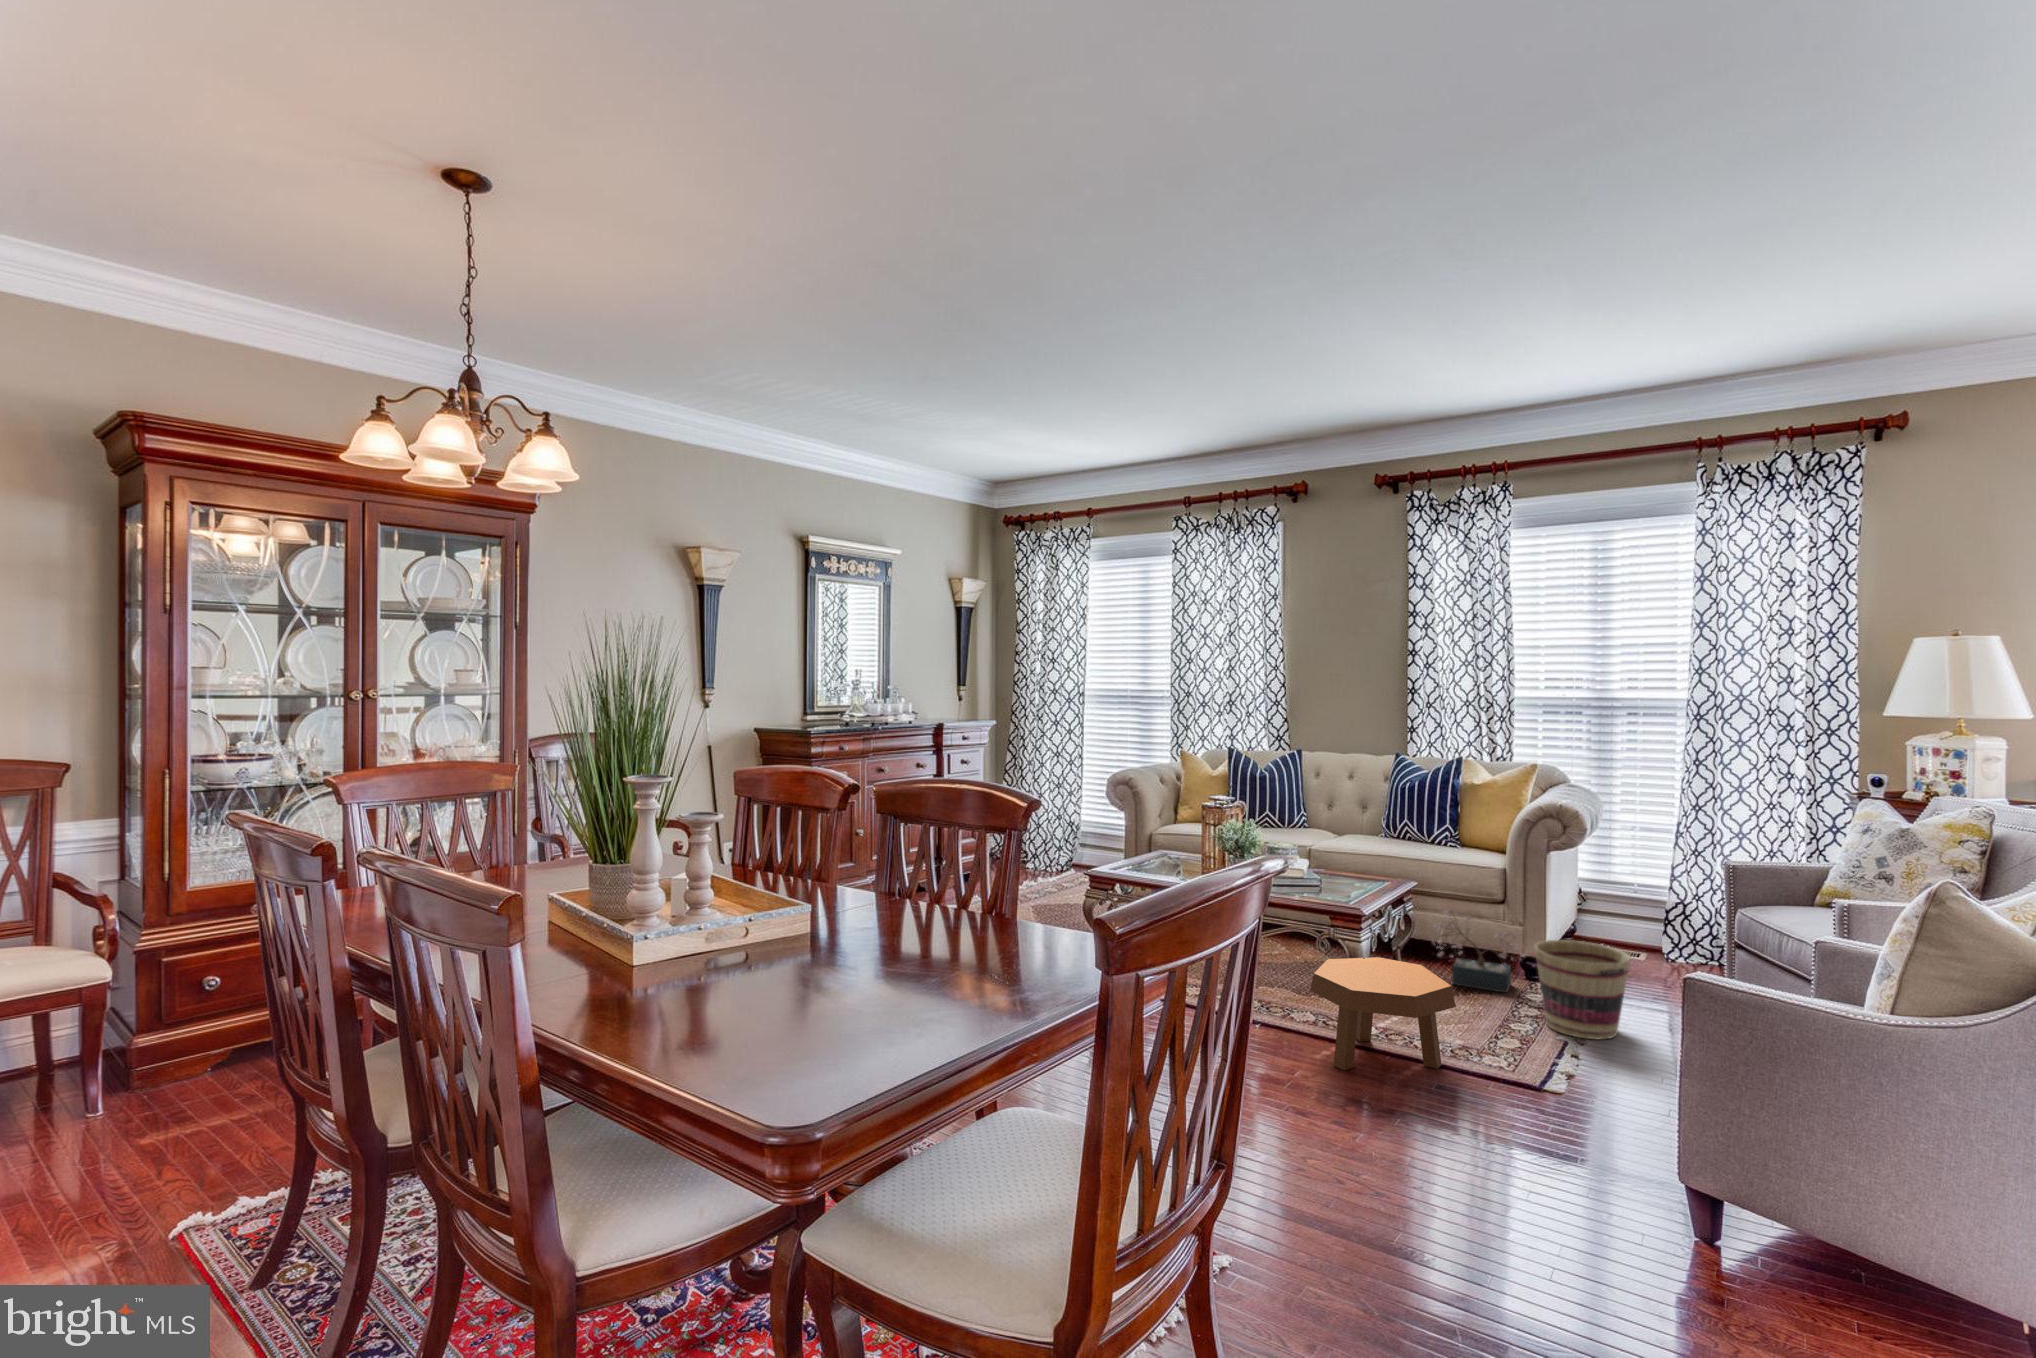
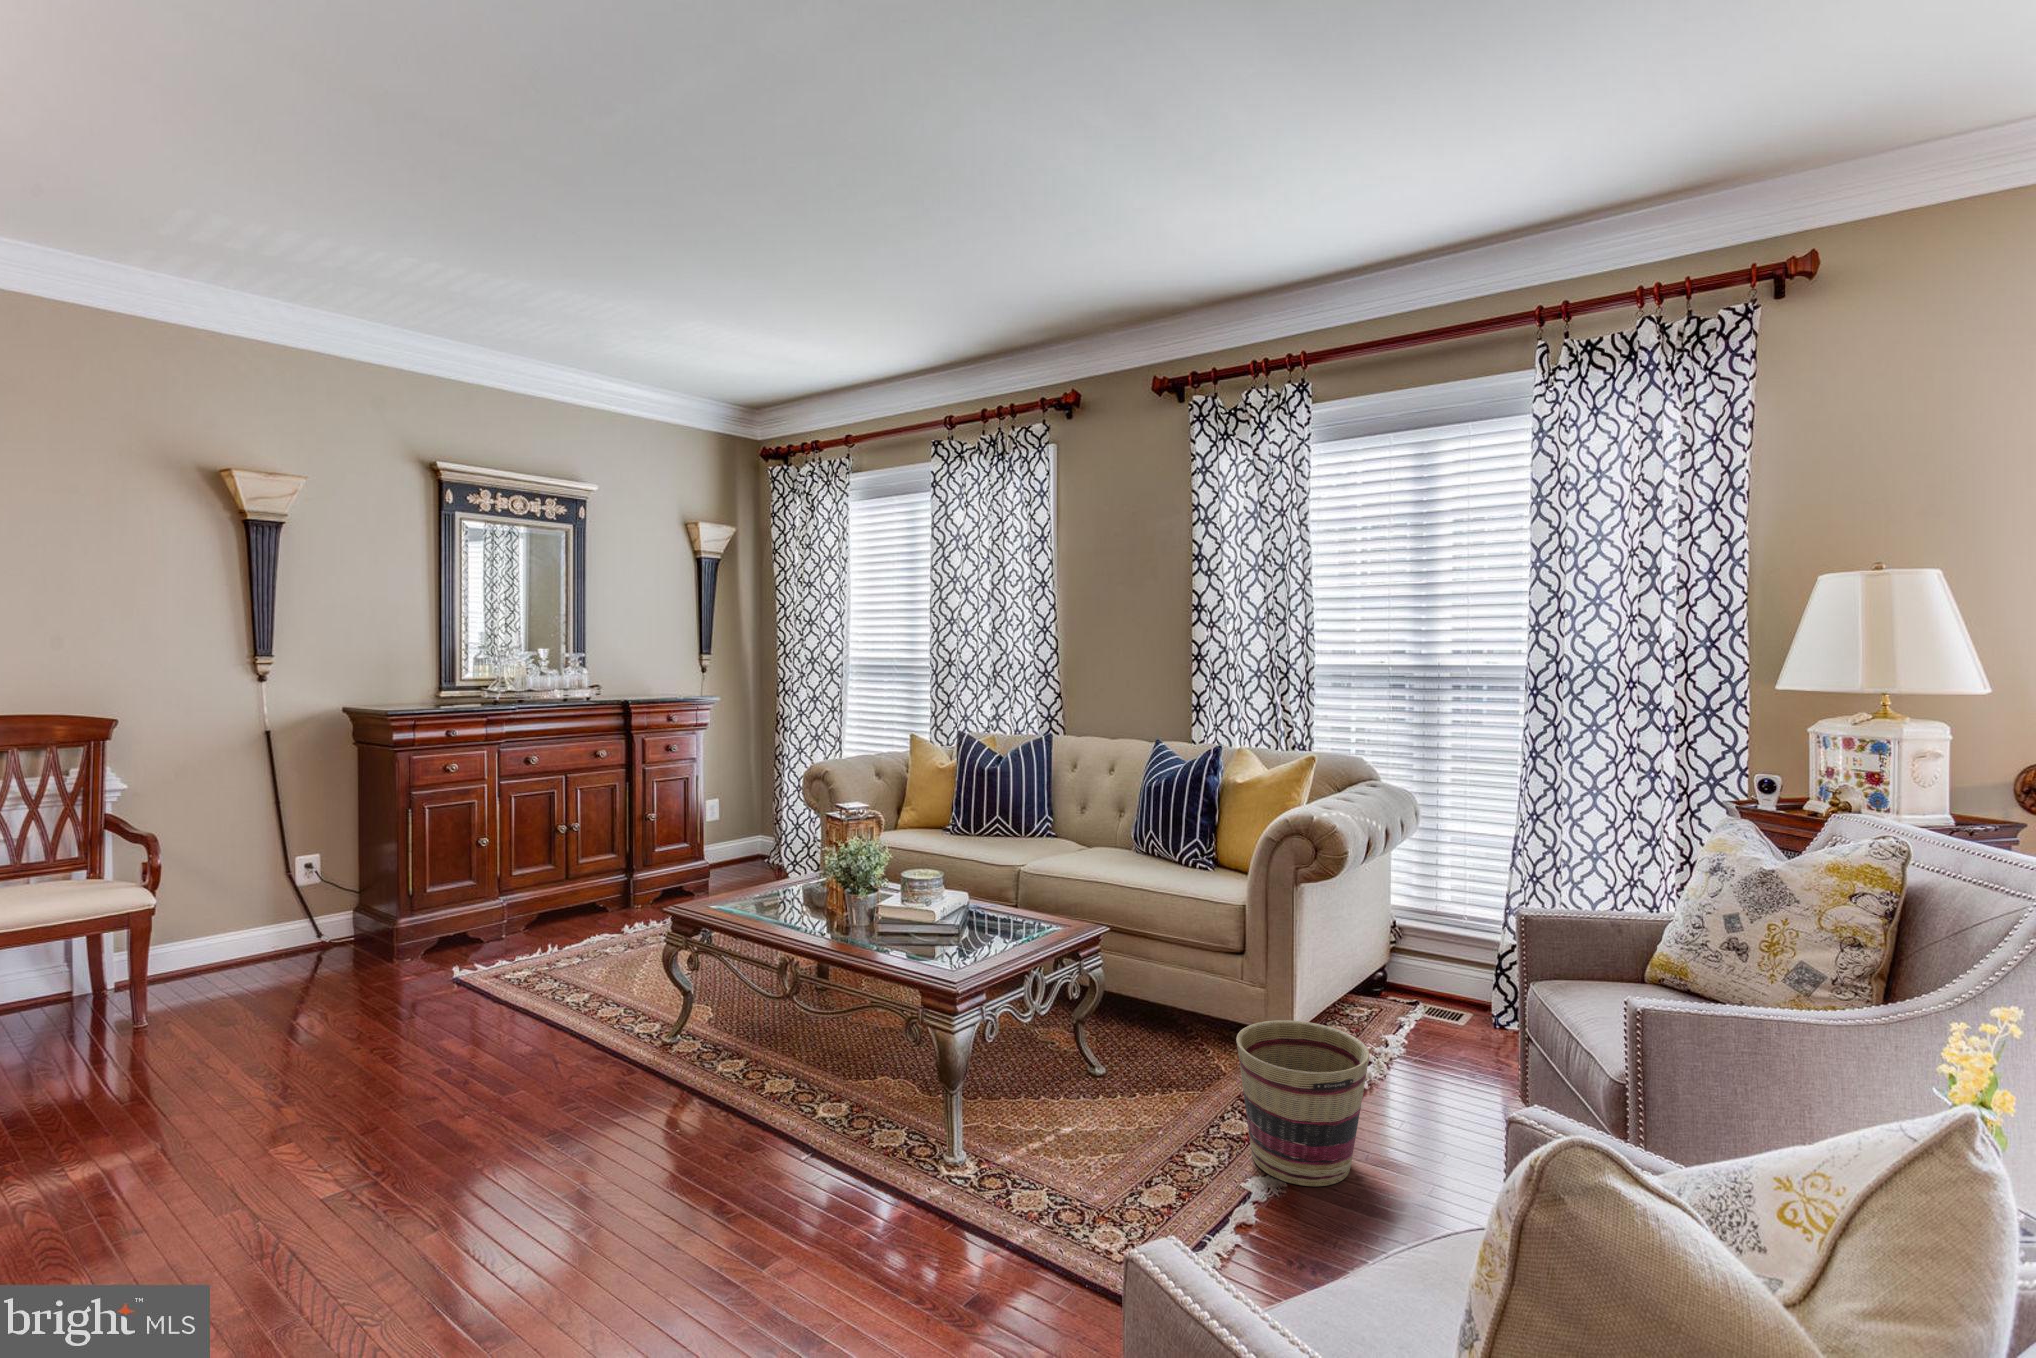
decorative plant: present [1432,908,1525,993] -> none [1140,956,1263,1086]
footstool: present [1310,957,1456,1070] -> none [844,1056,1045,1263]

